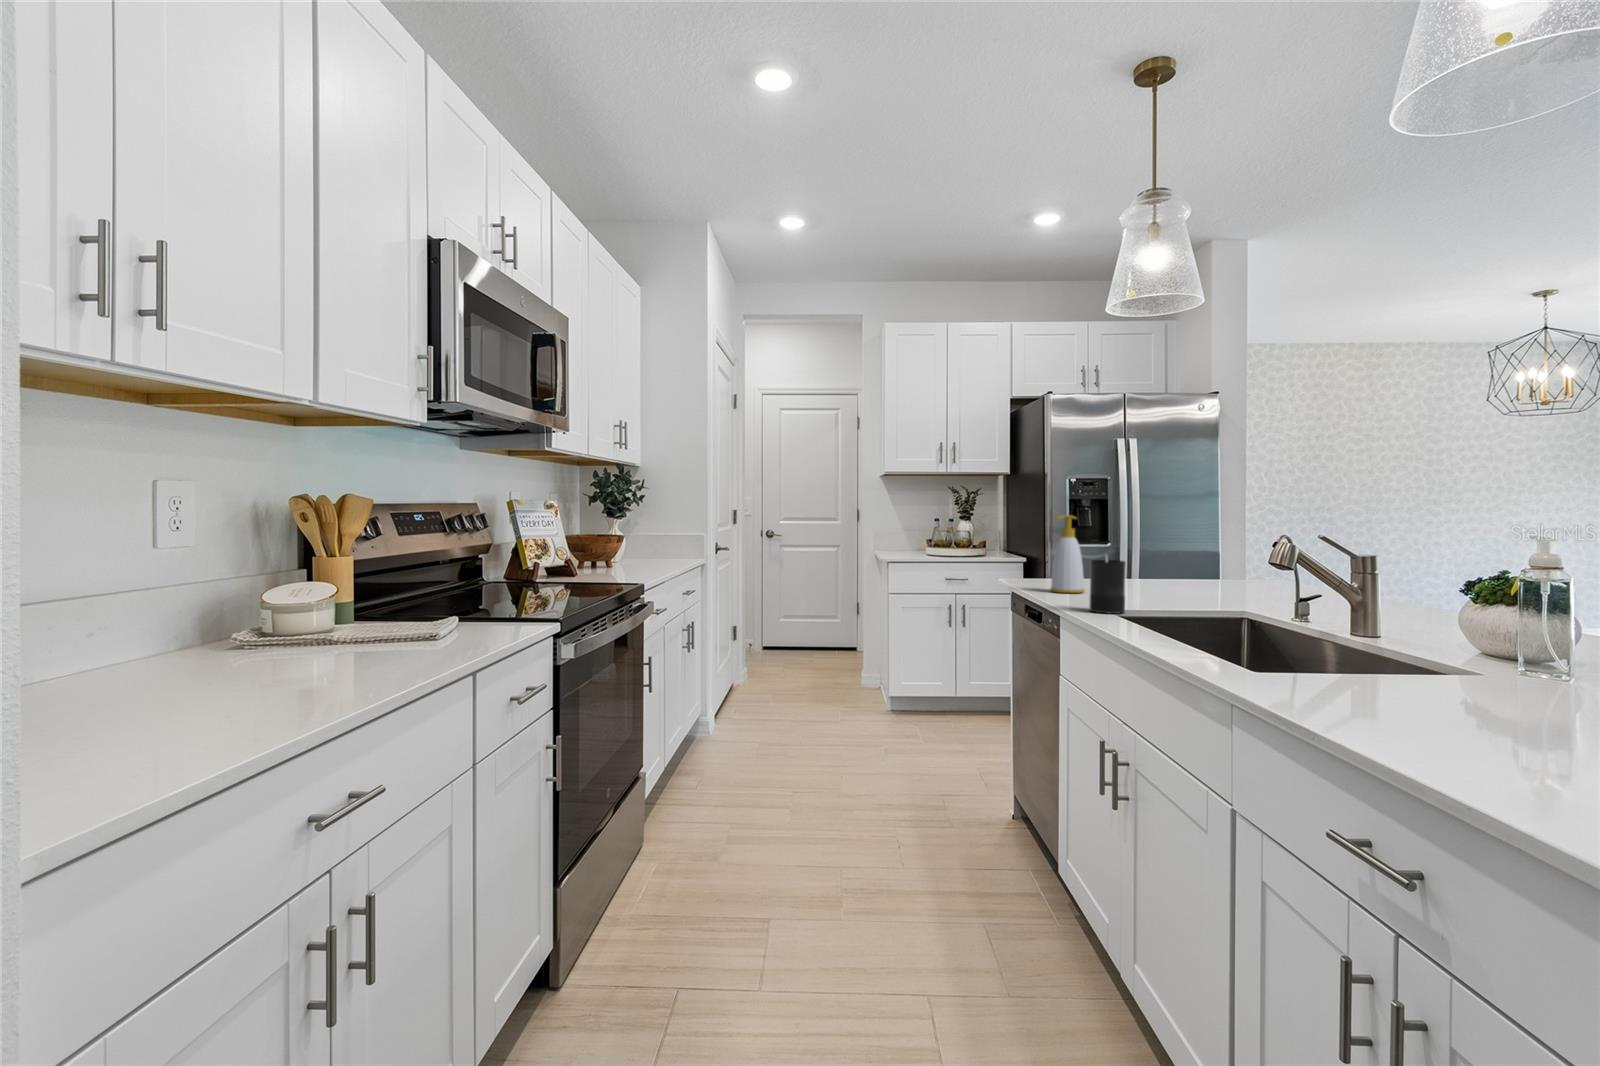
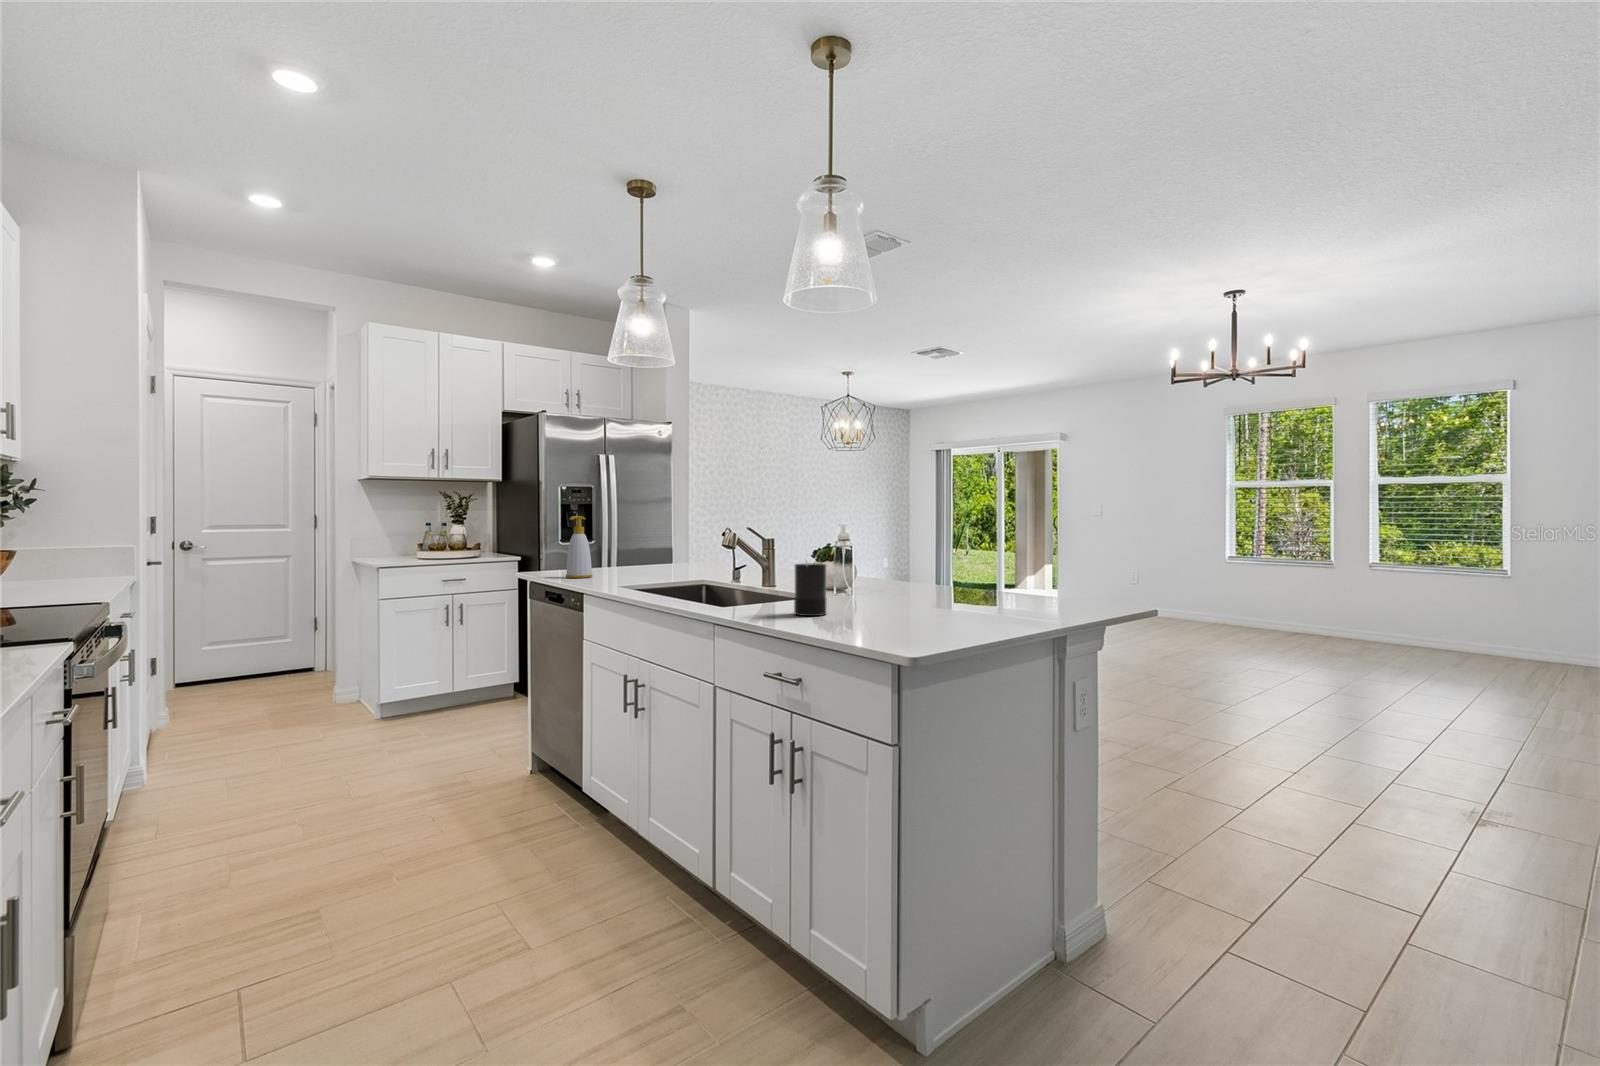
candle: present [1090,555,1126,614] -> present [794,562,826,616]

